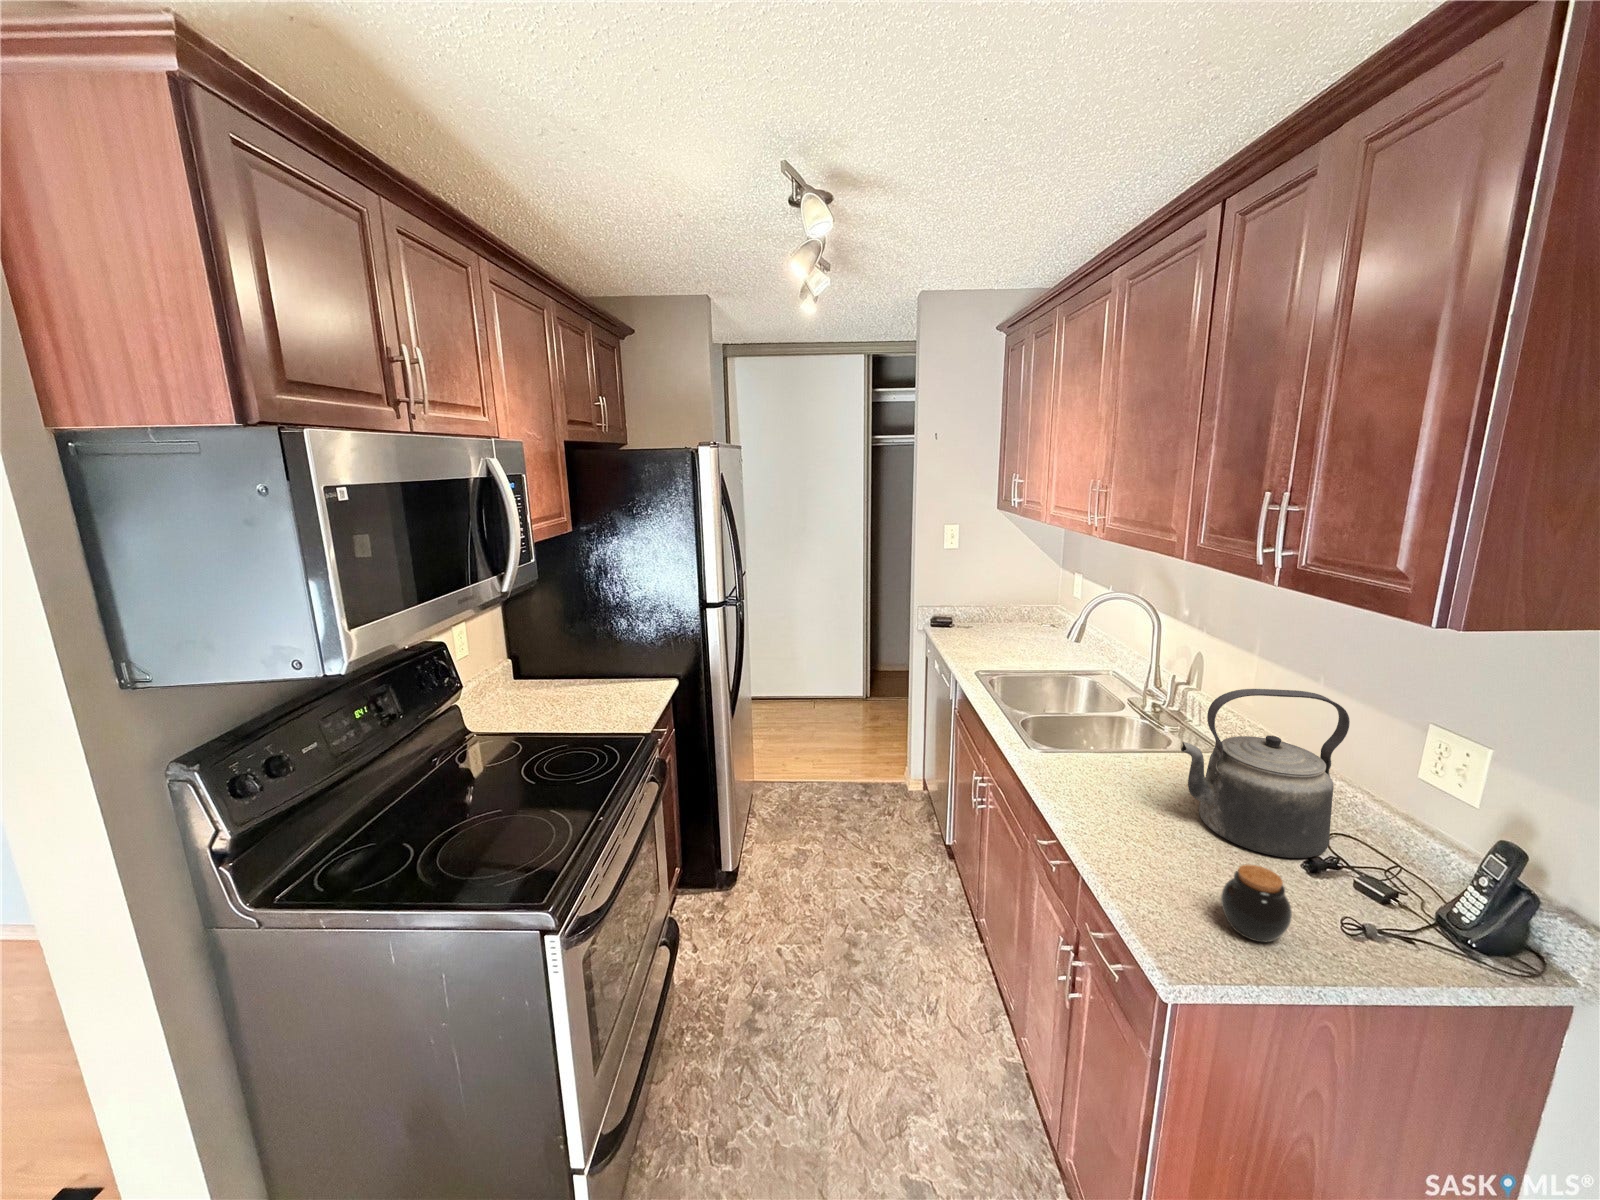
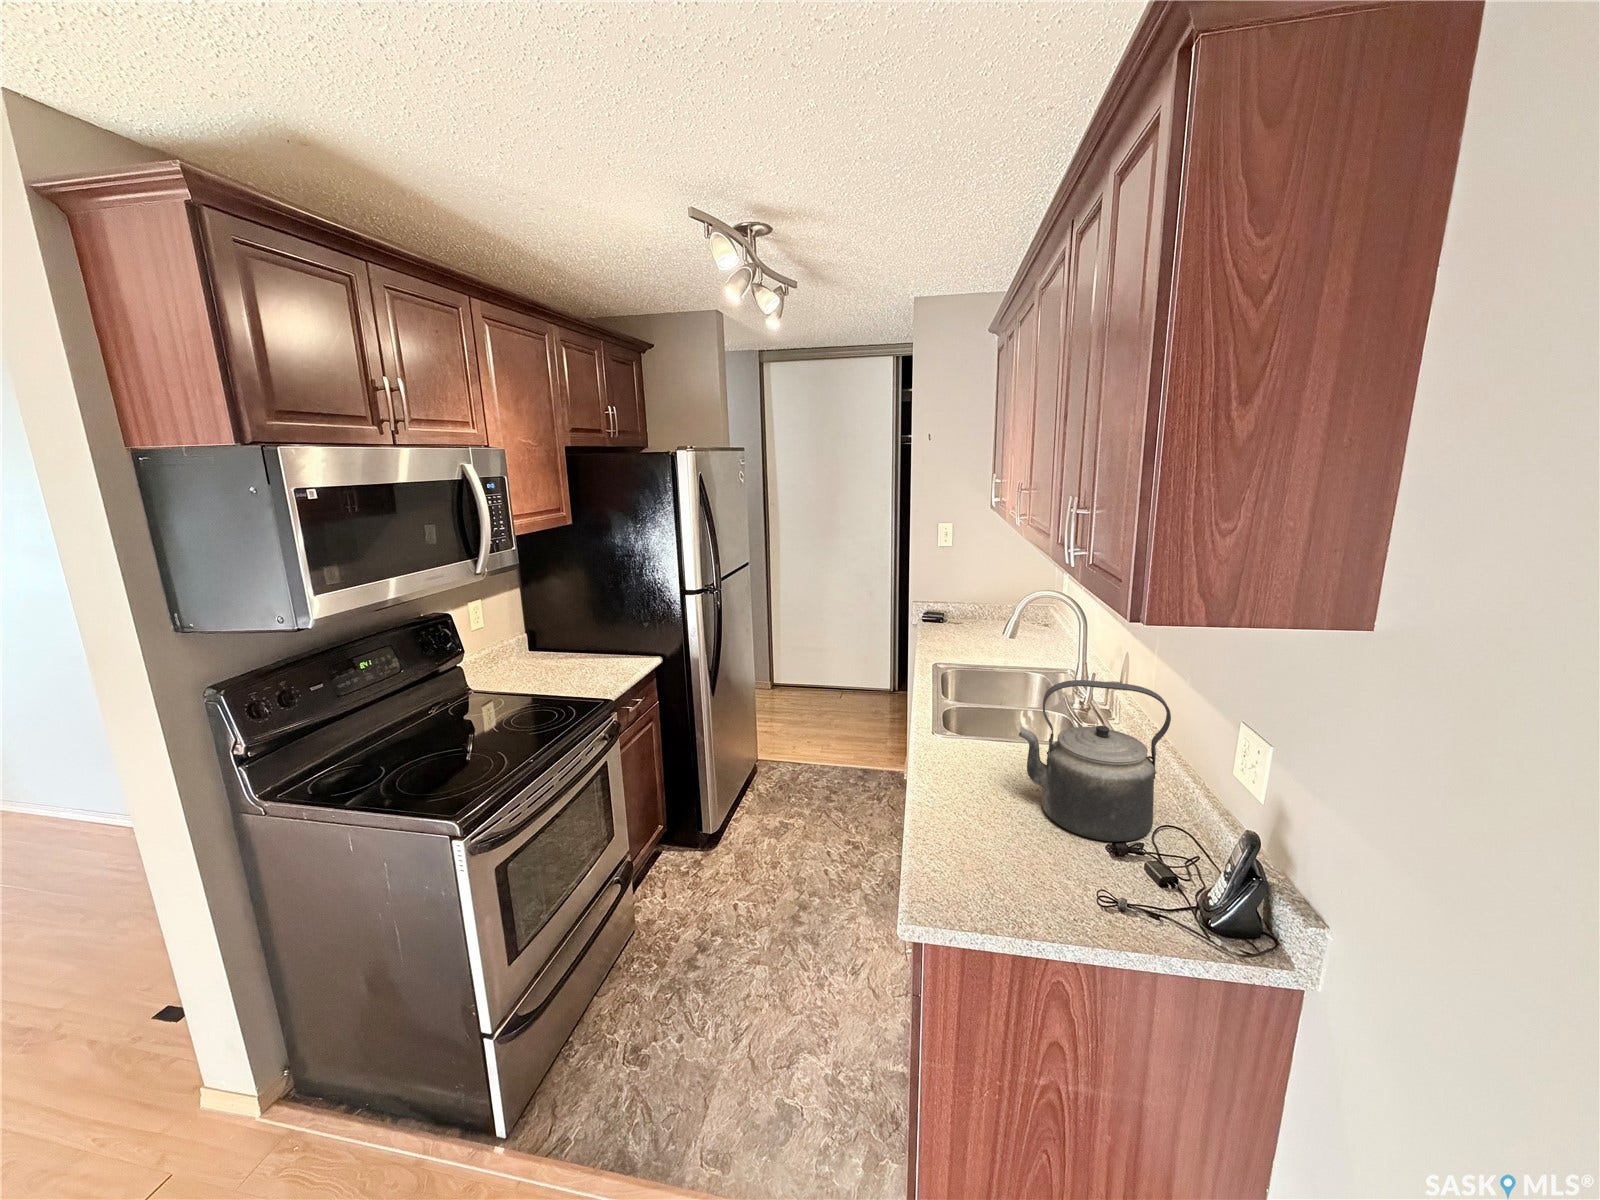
jar: present [1221,864,1292,942] -> none [988,834,1042,903]

